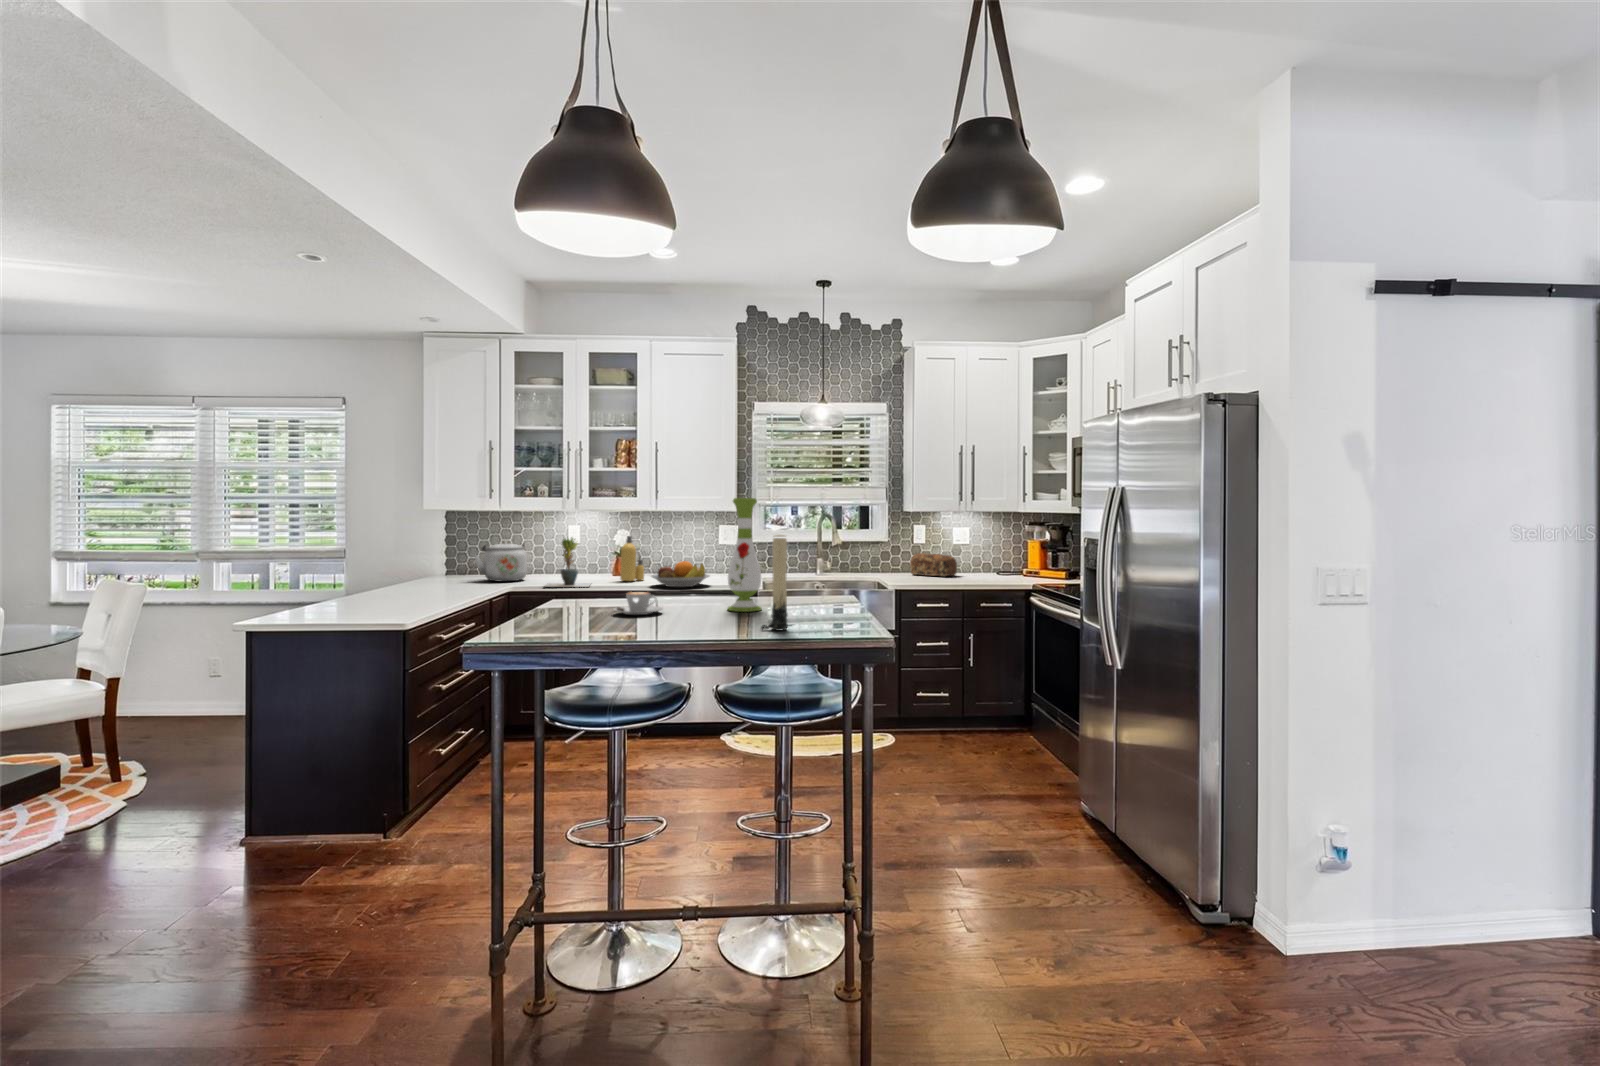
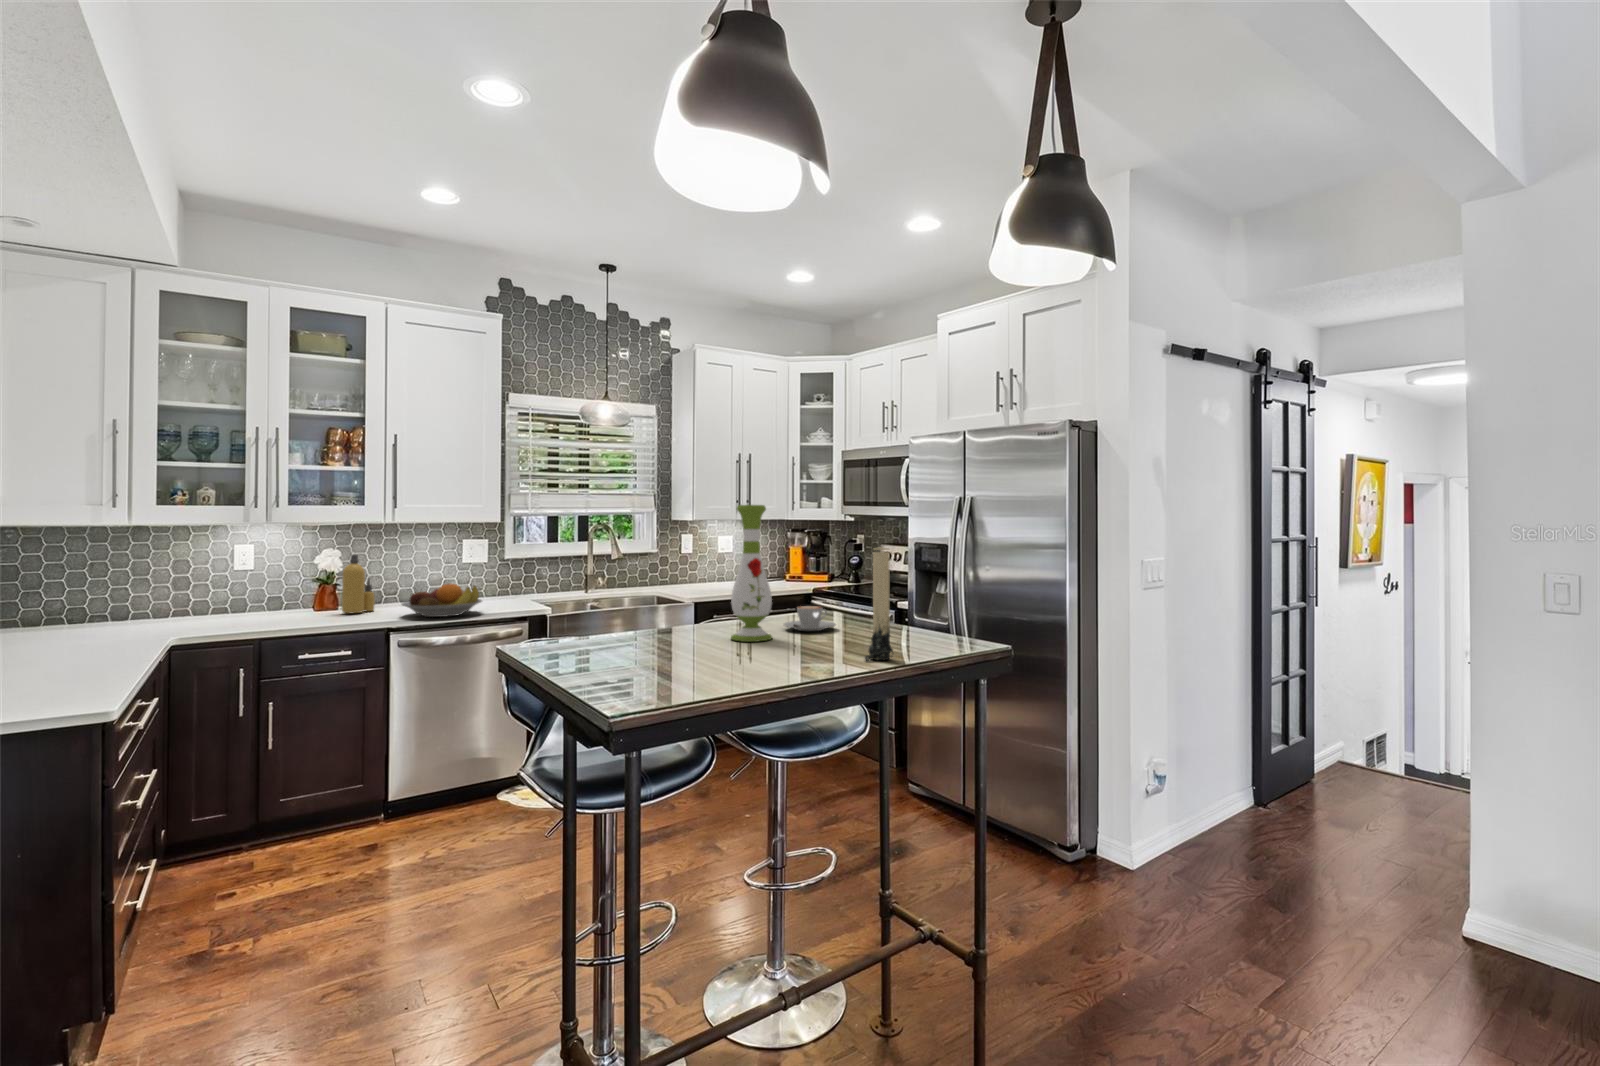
potted plant: present [545,537,590,587] -> none [230,557,311,629]
kettle: present [475,541,527,581] -> none [88,566,182,626]
bread loaf: present [910,553,957,577] -> none [677,564,723,587]
coffee cup: present [614,592,663,615] -> present [784,606,836,631]

